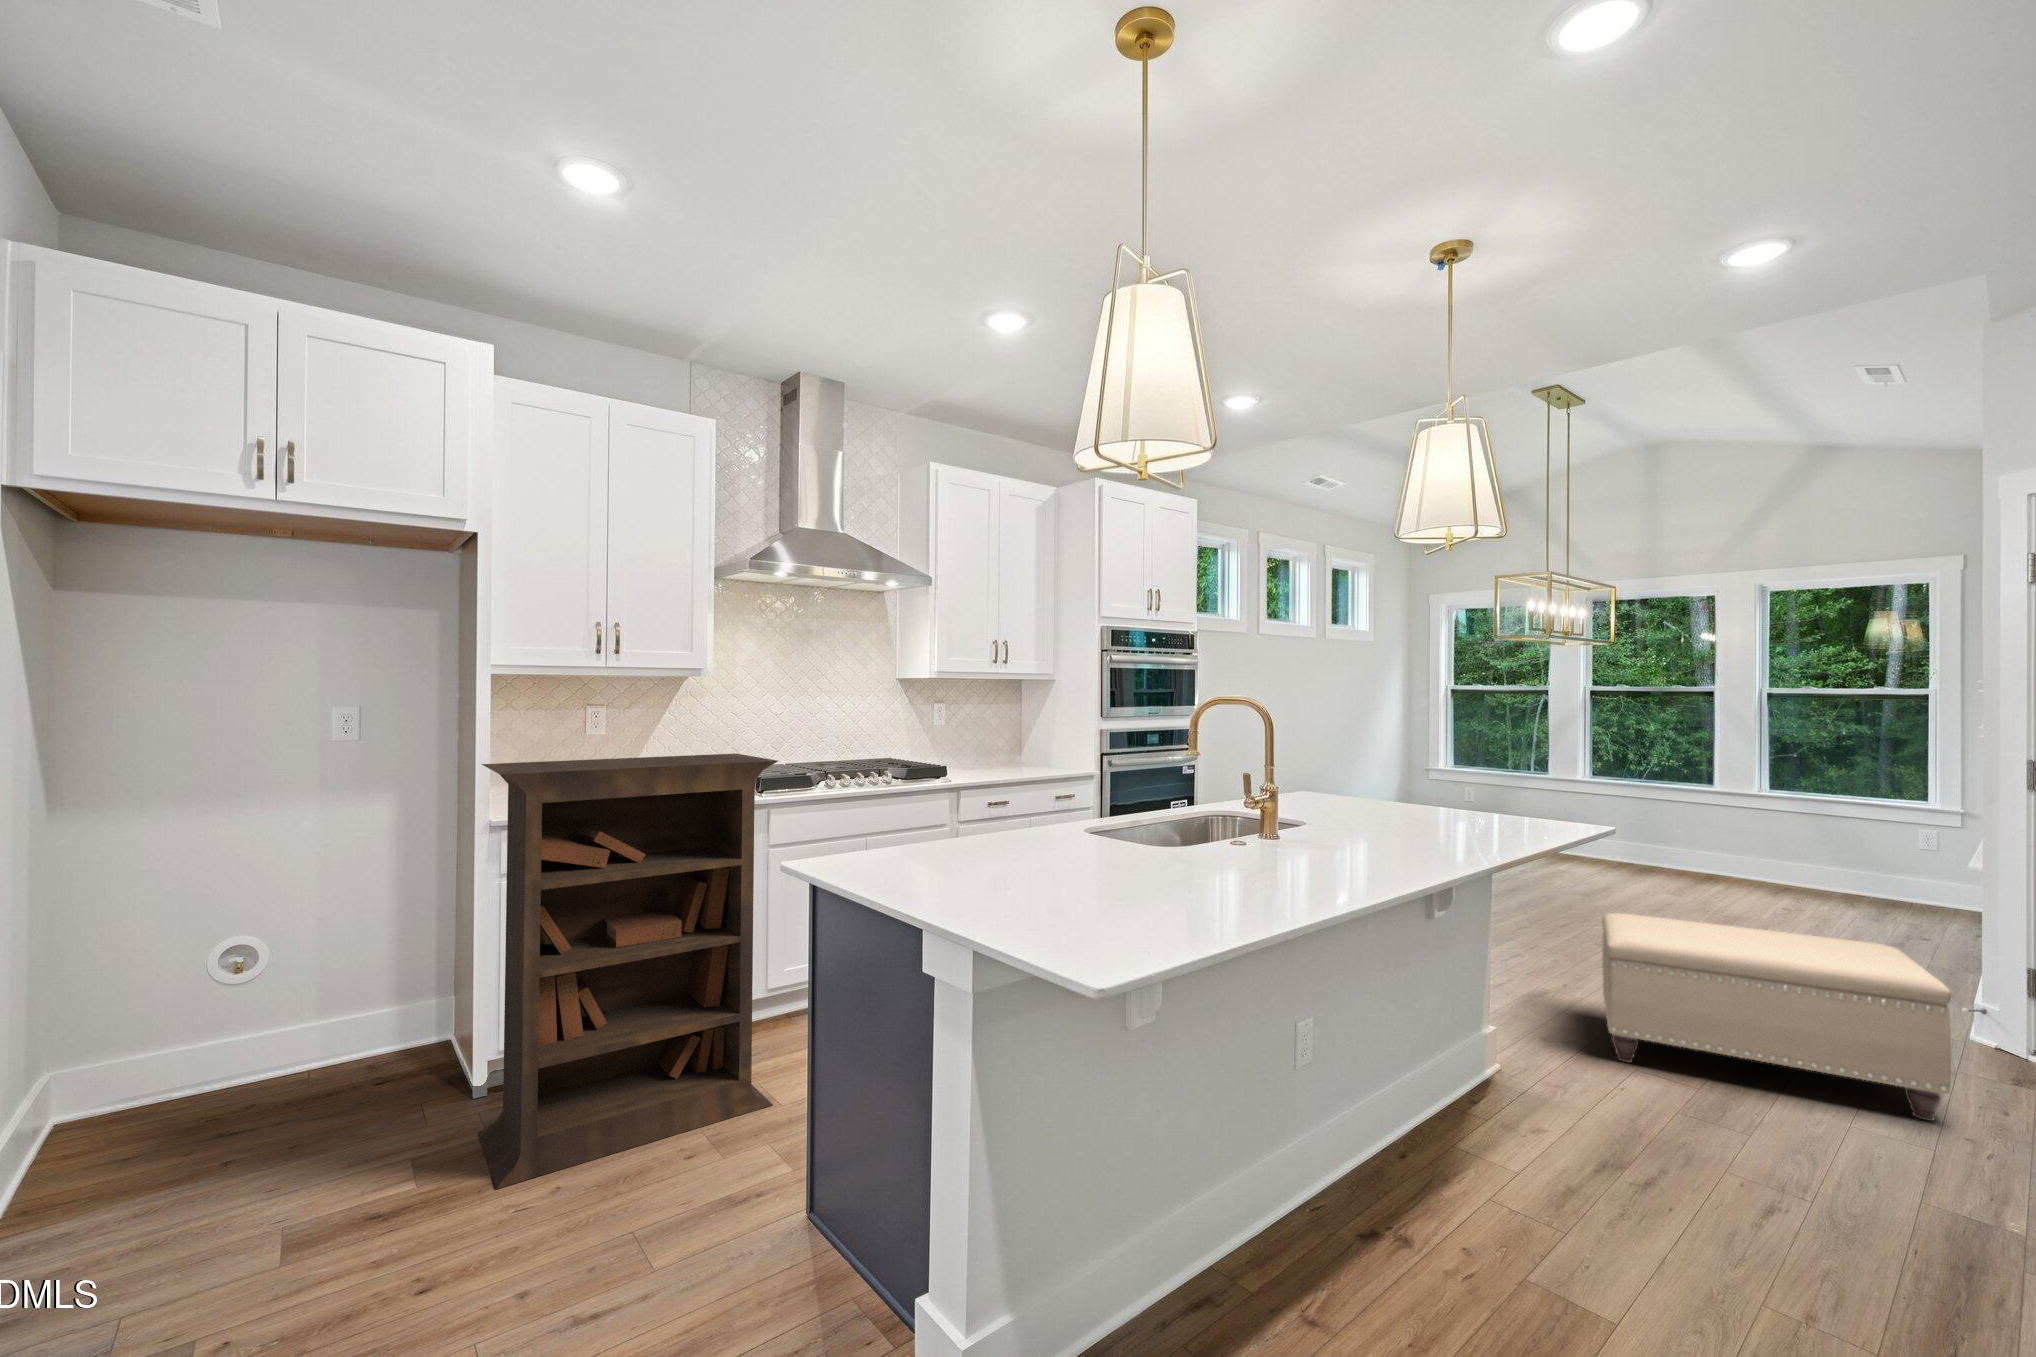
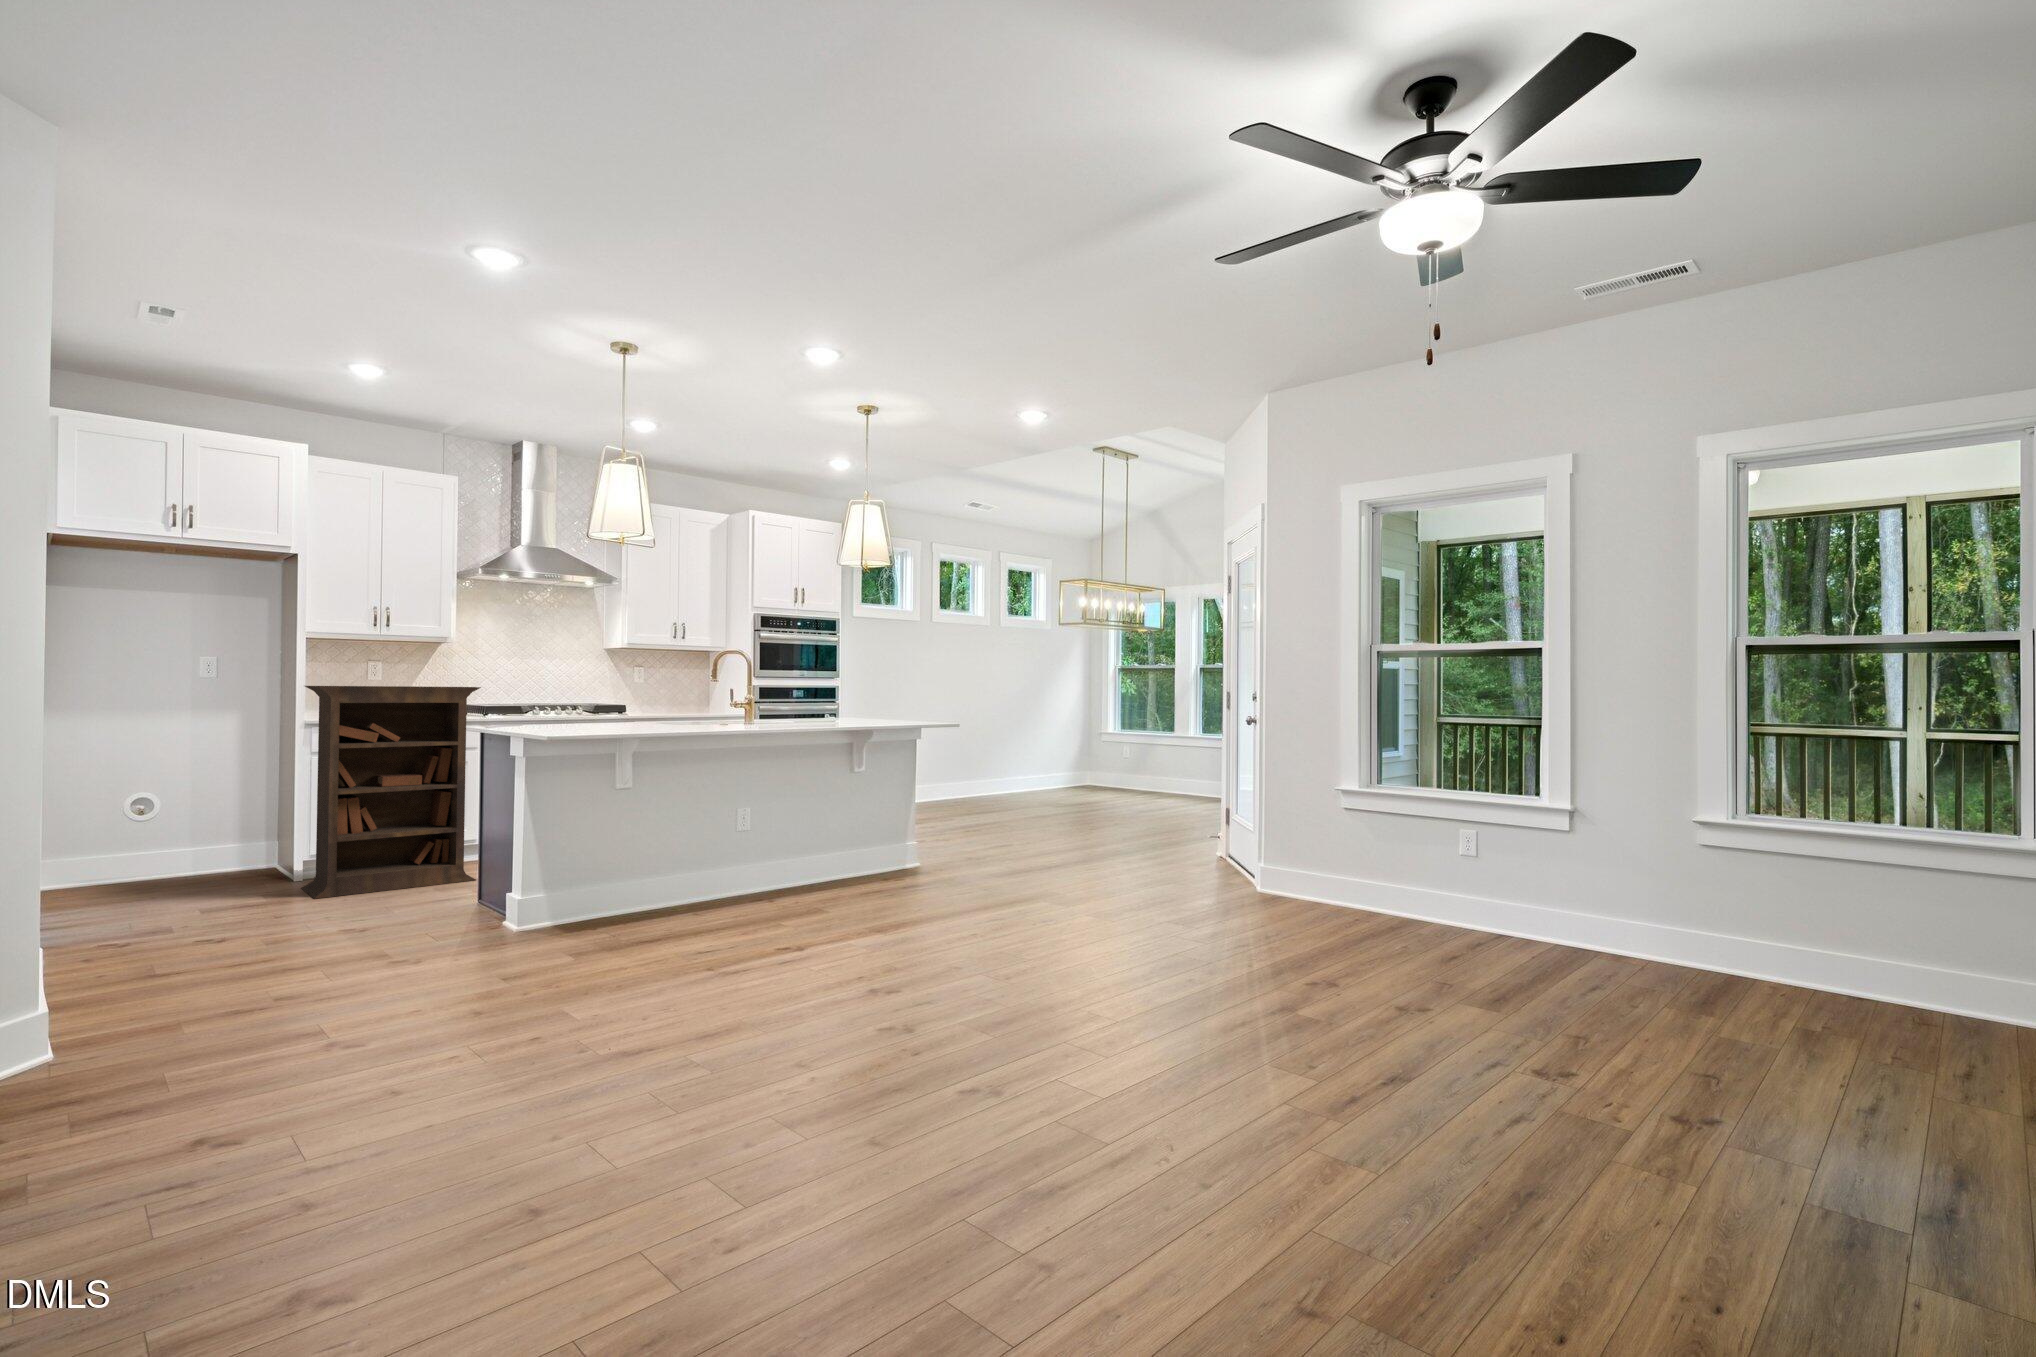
ottoman: present [1602,913,1951,1121] -> none [985,789,1141,876]

